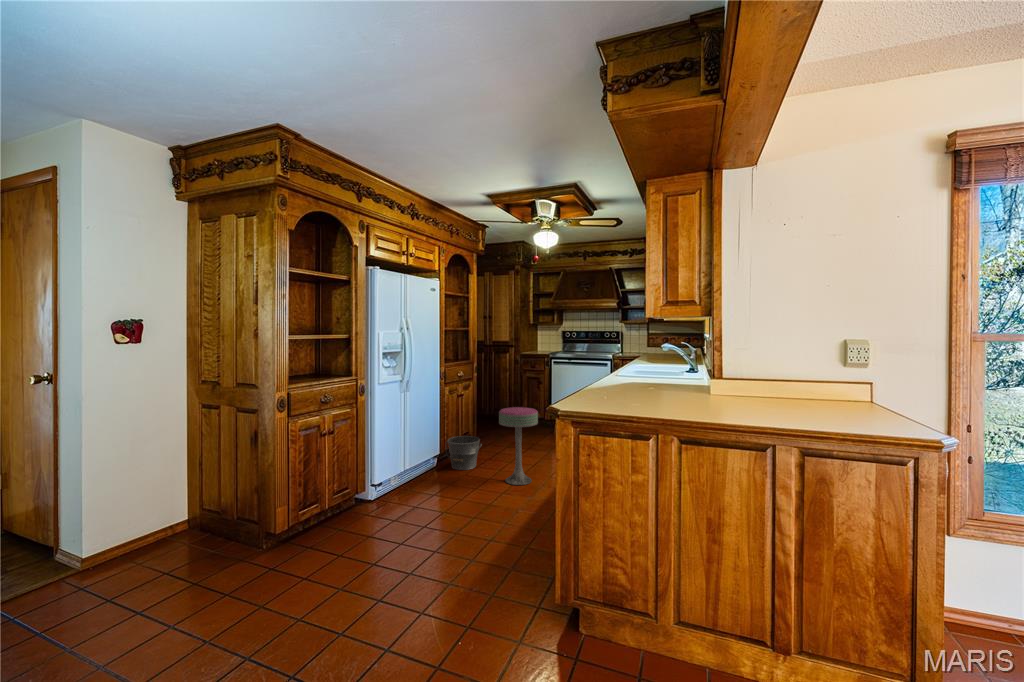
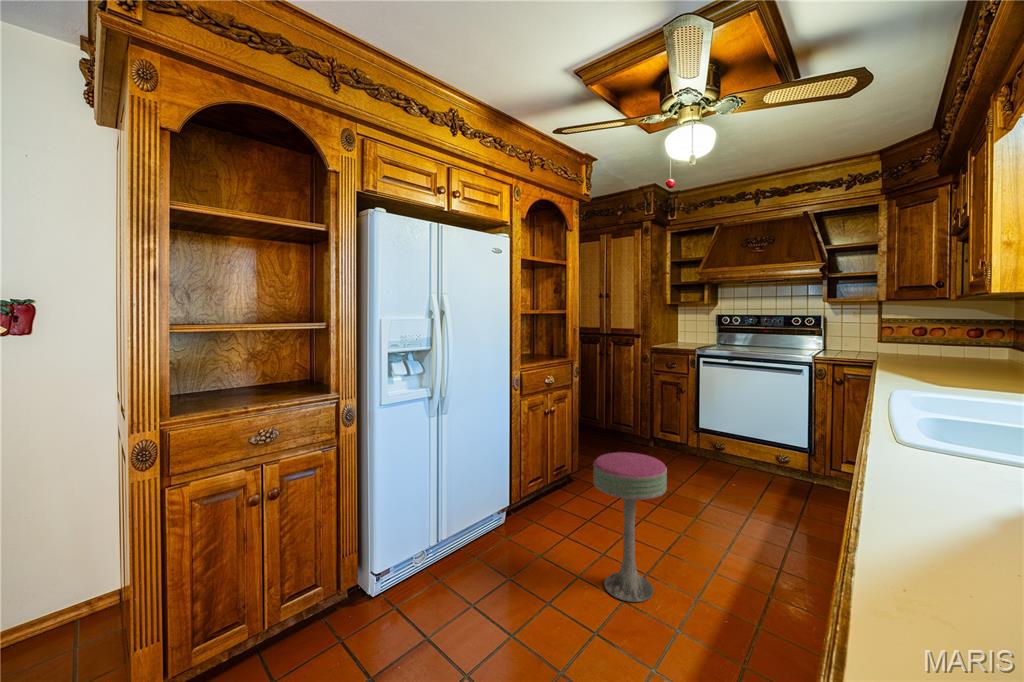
bucket: present [446,436,482,470] -> none [516,480,572,540]

